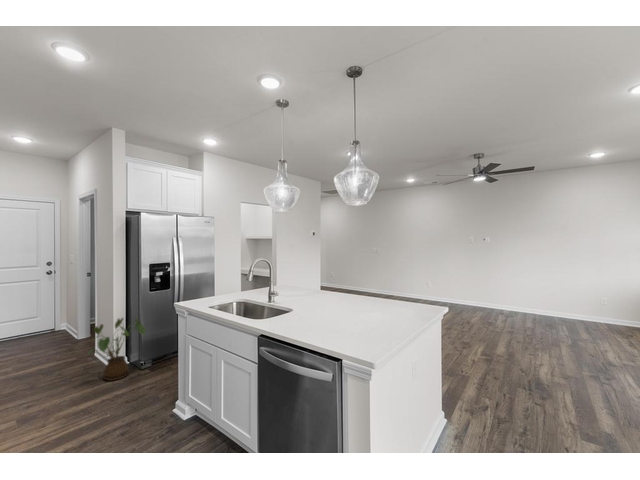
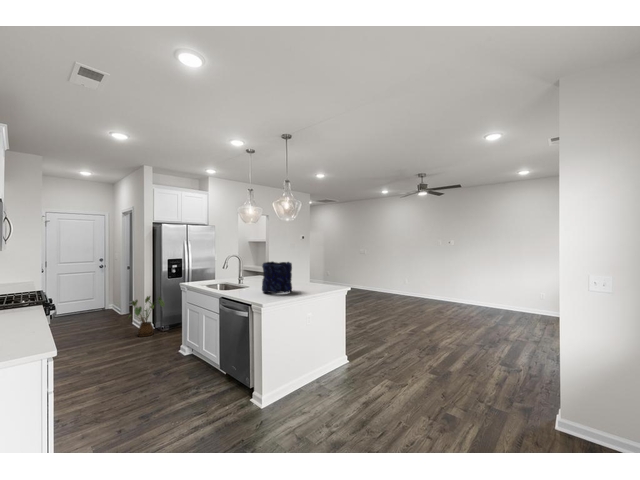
vase: none [332,270,383,329] -> present [262,262,292,293]

